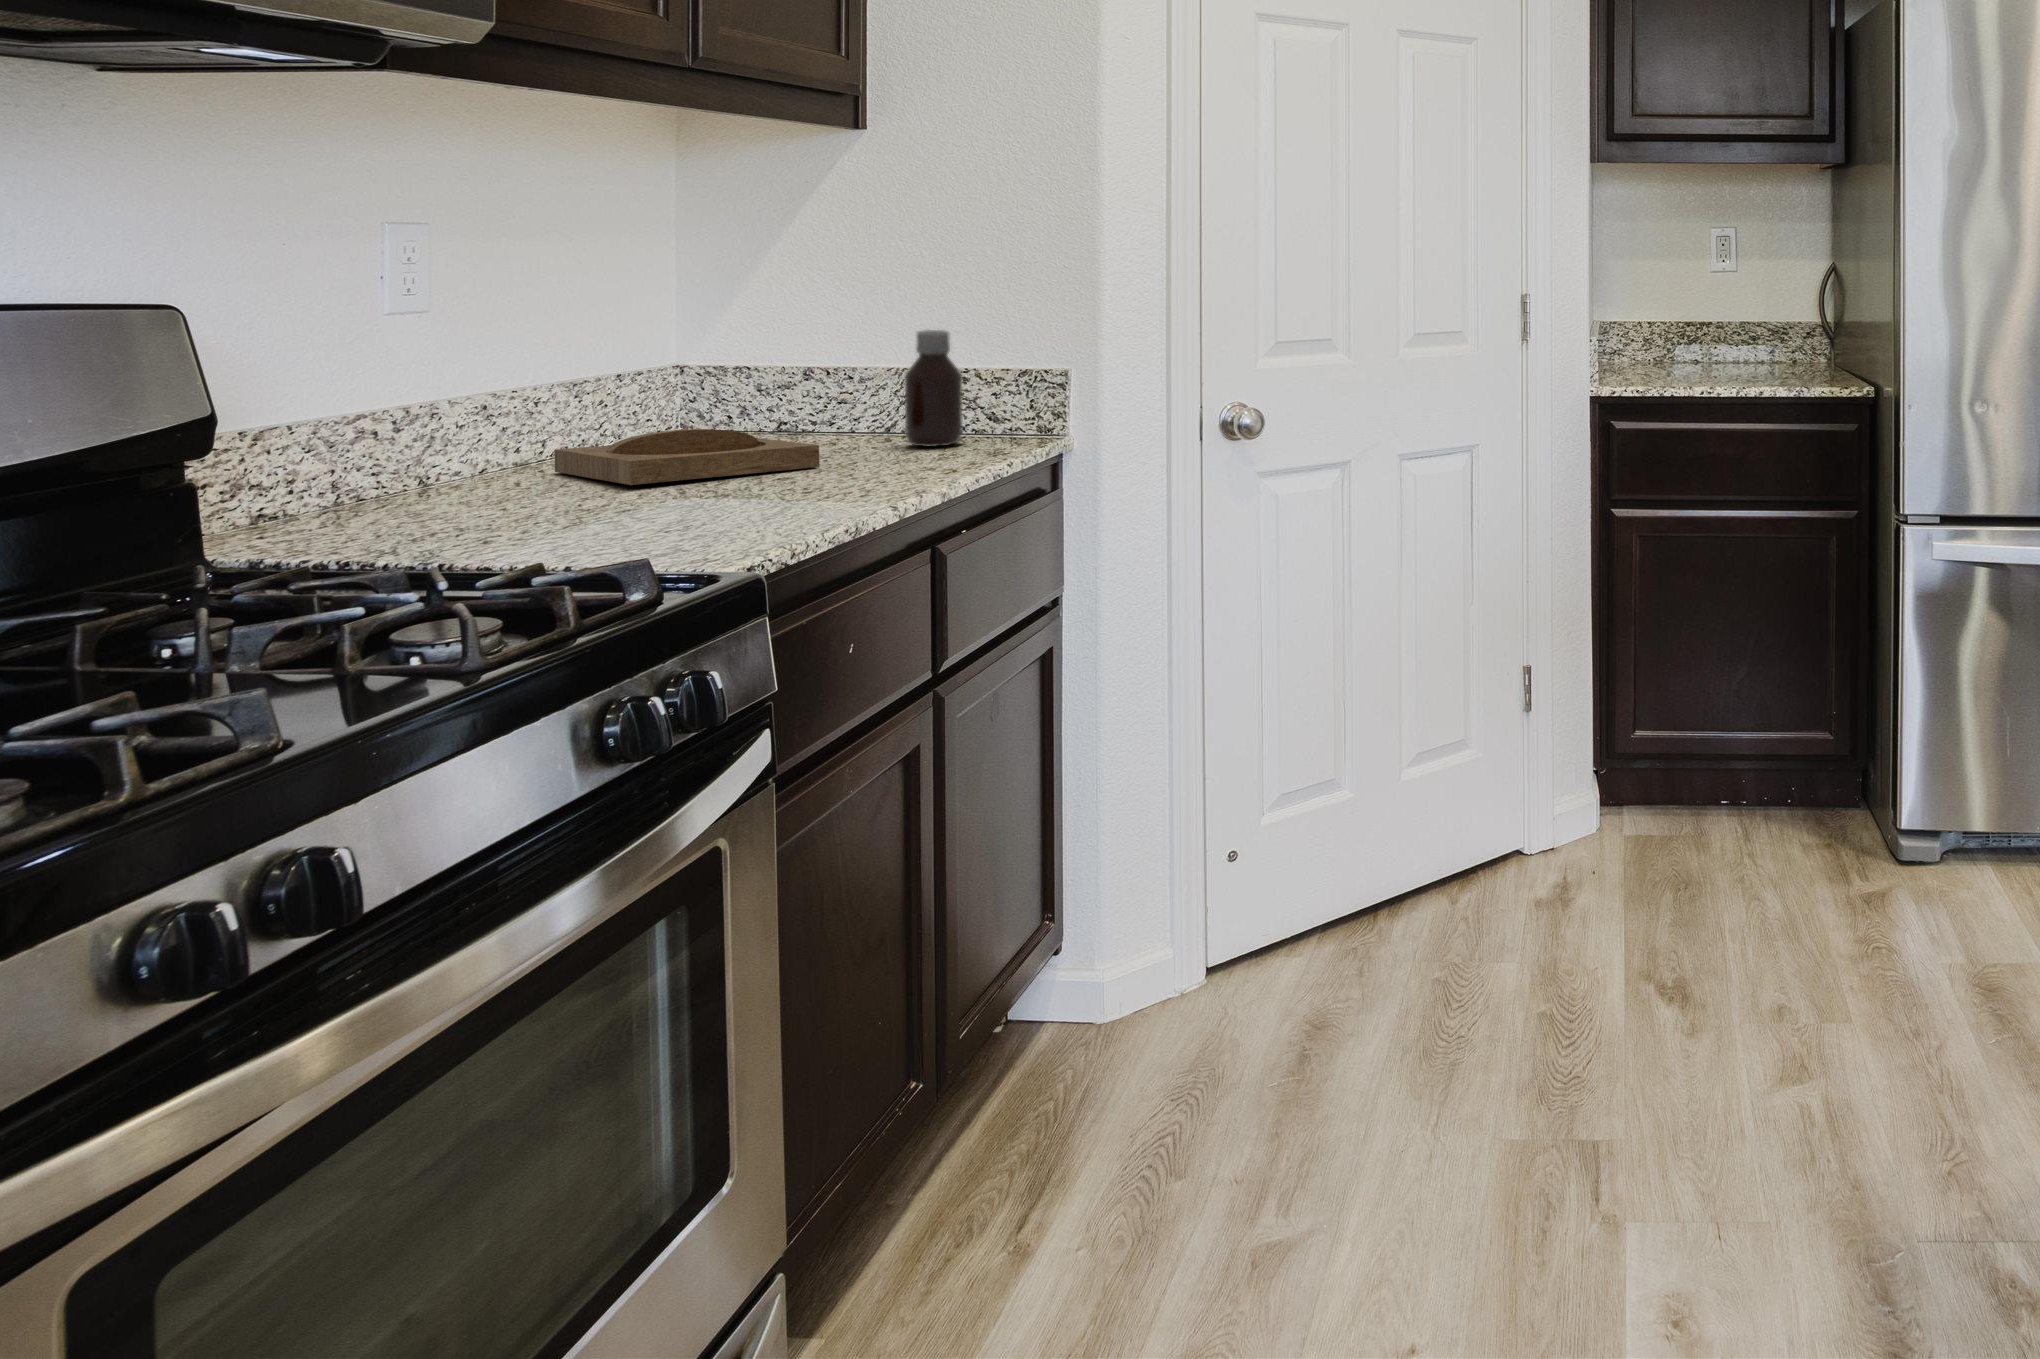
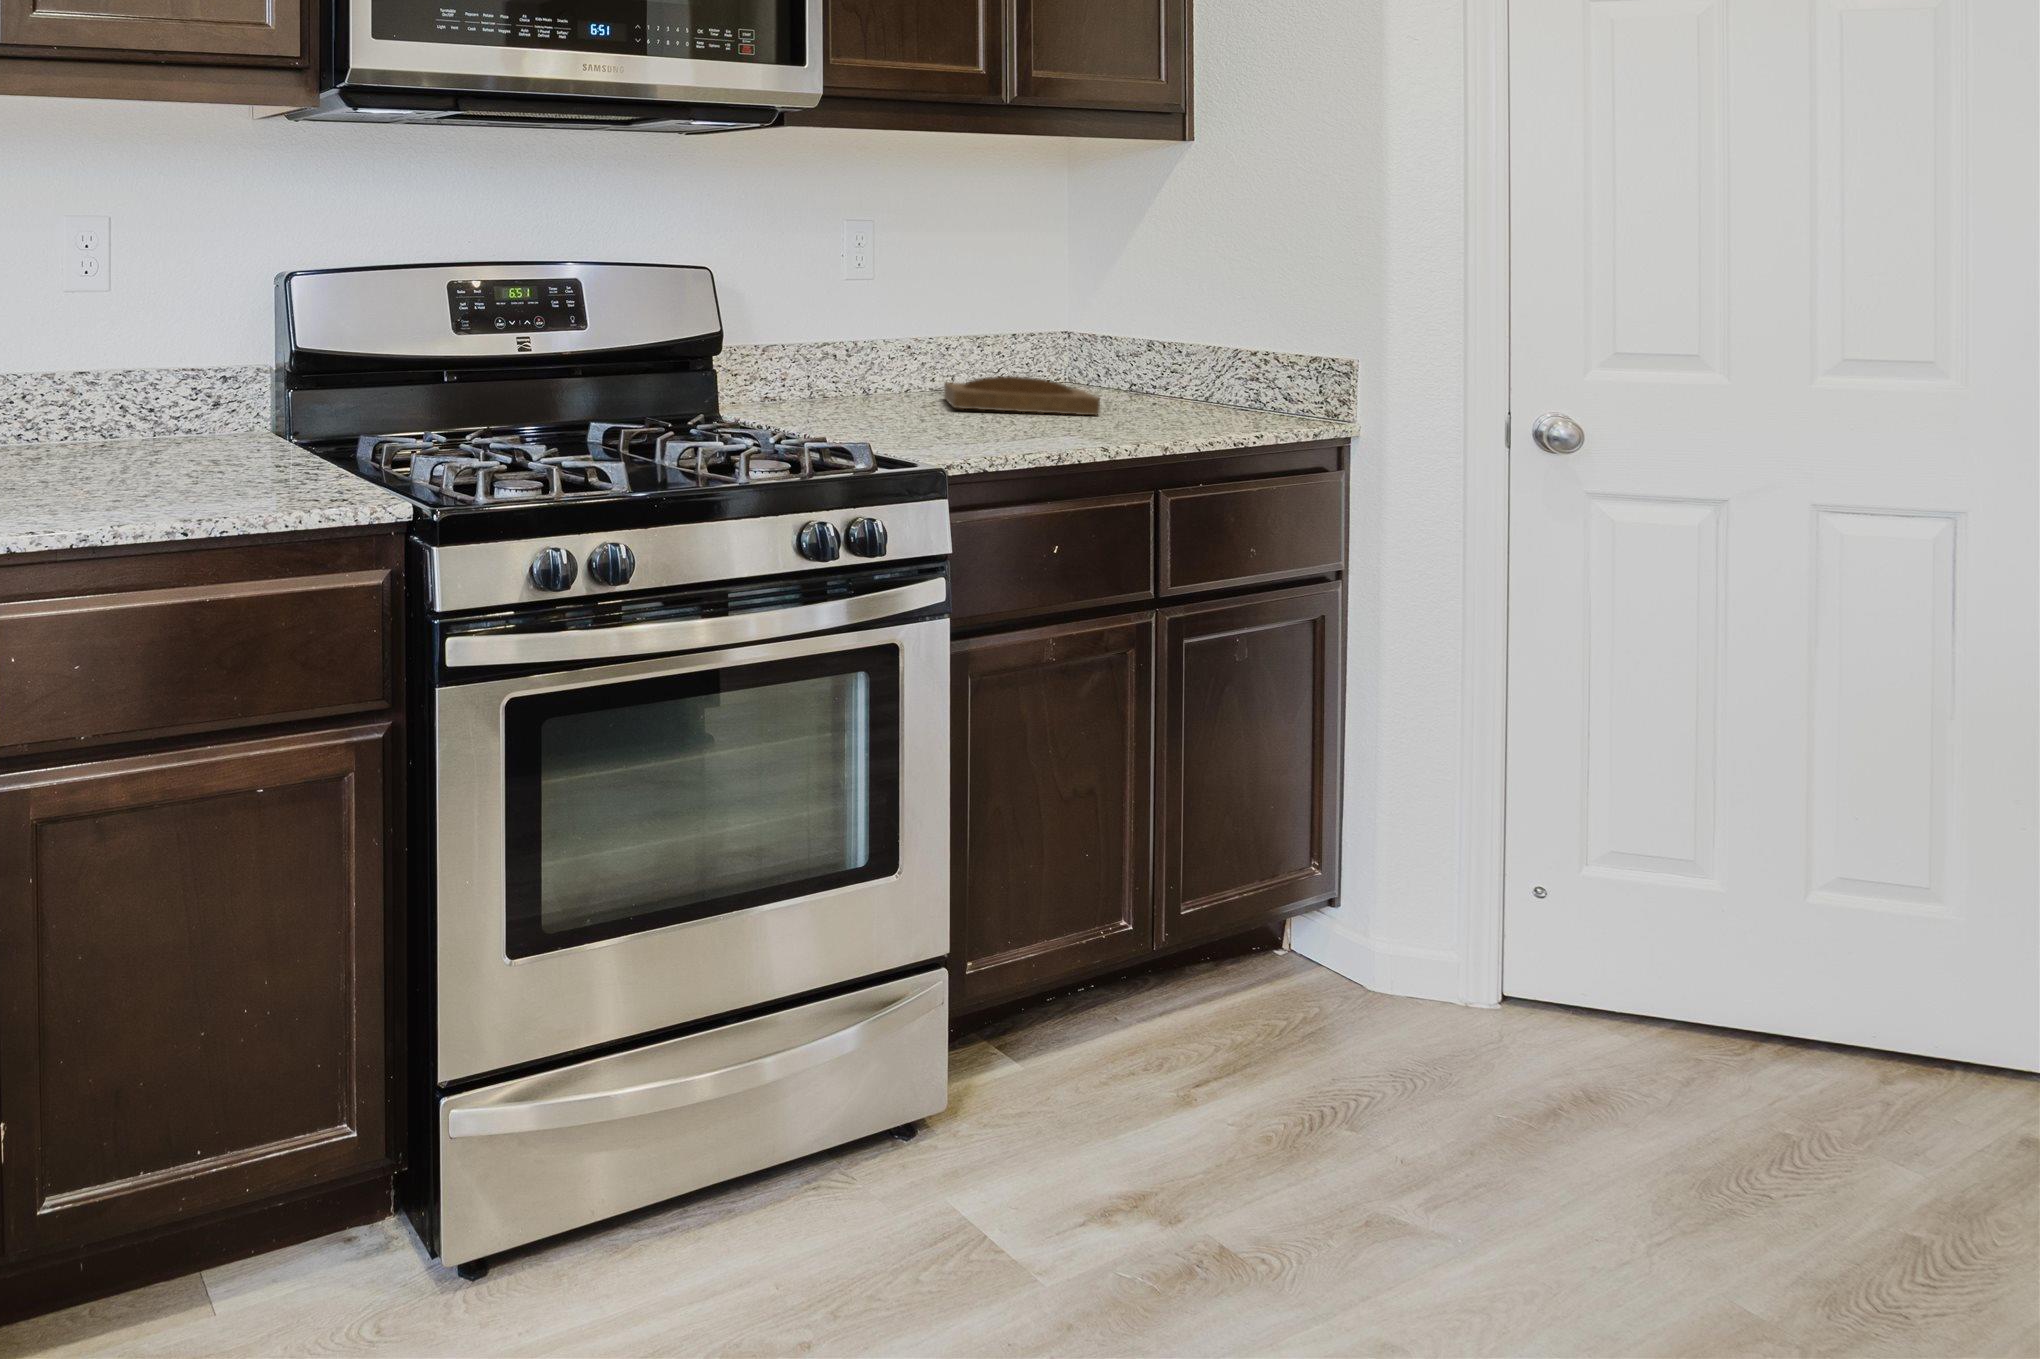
bottle: present [905,330,962,446] -> none [1202,314,1256,415]

